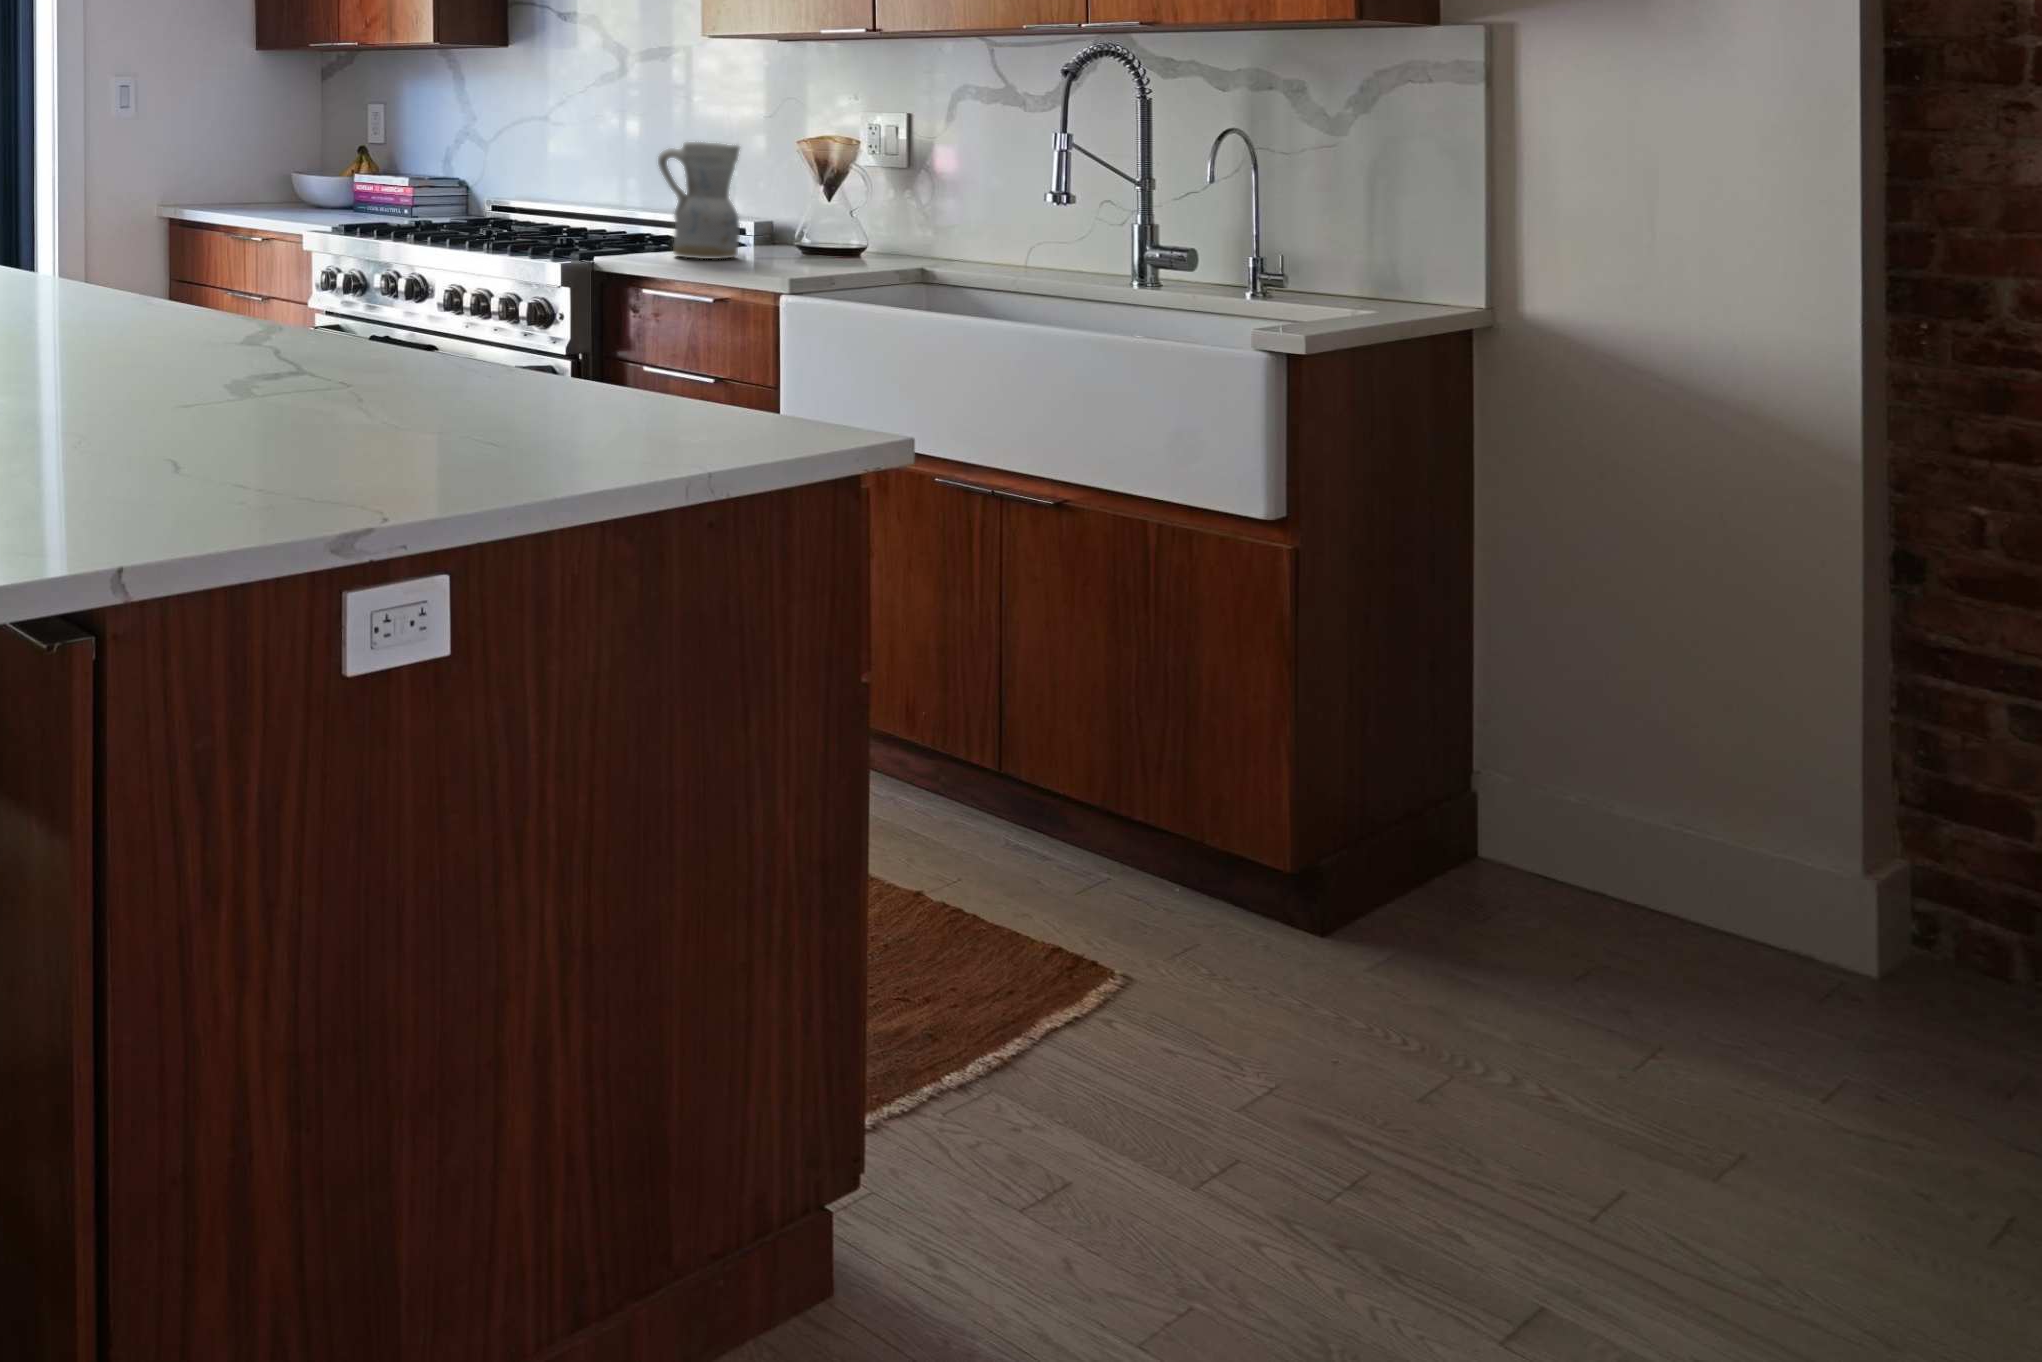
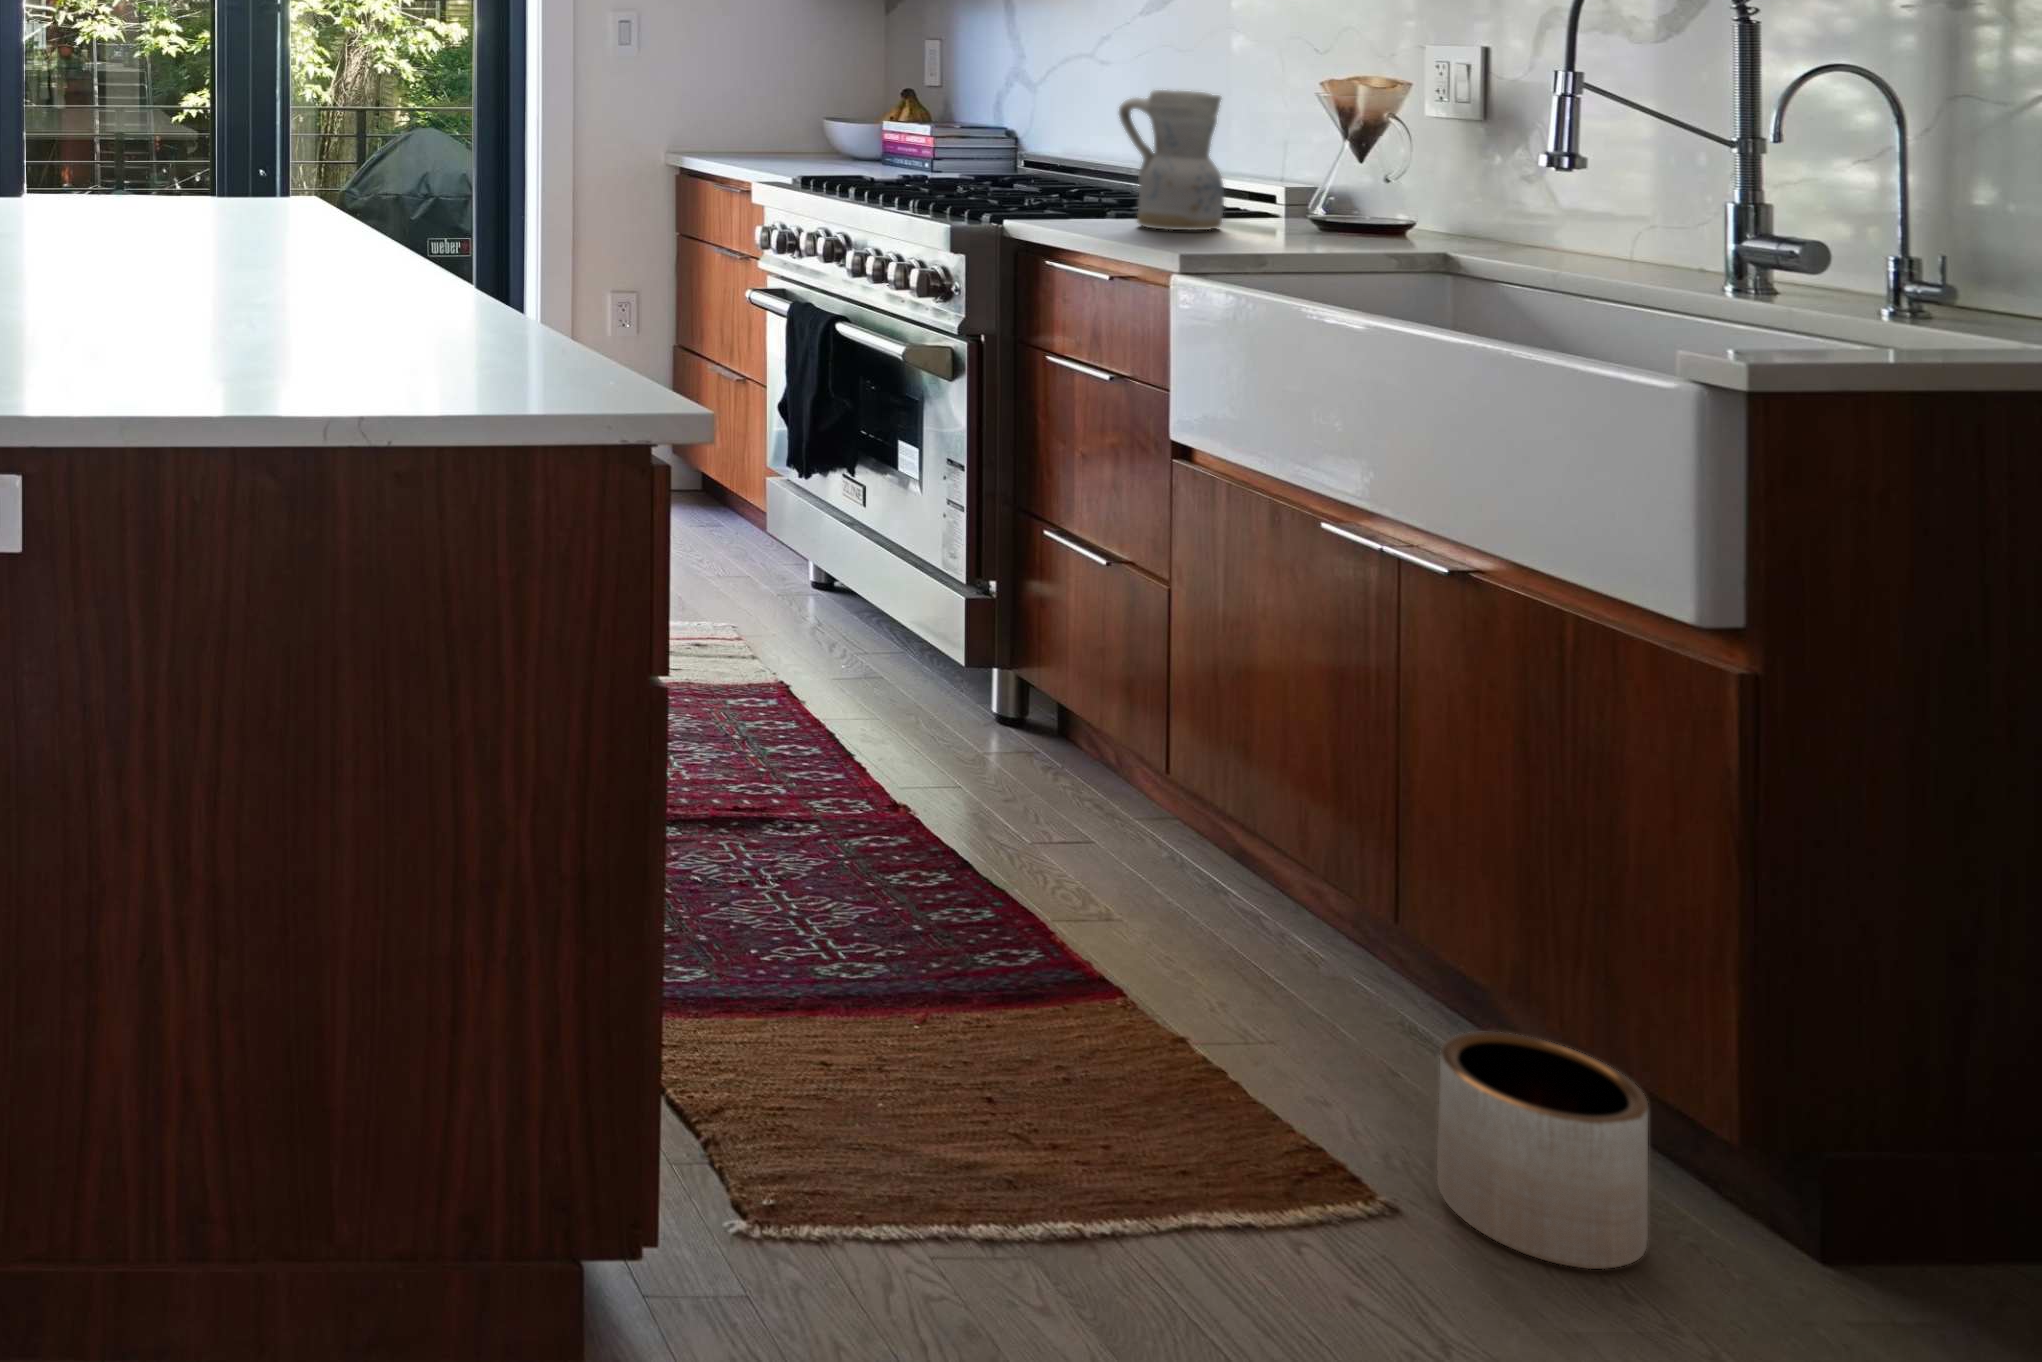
planter: none [1176,862,1327,1030] -> present [1437,1032,1648,1269]

